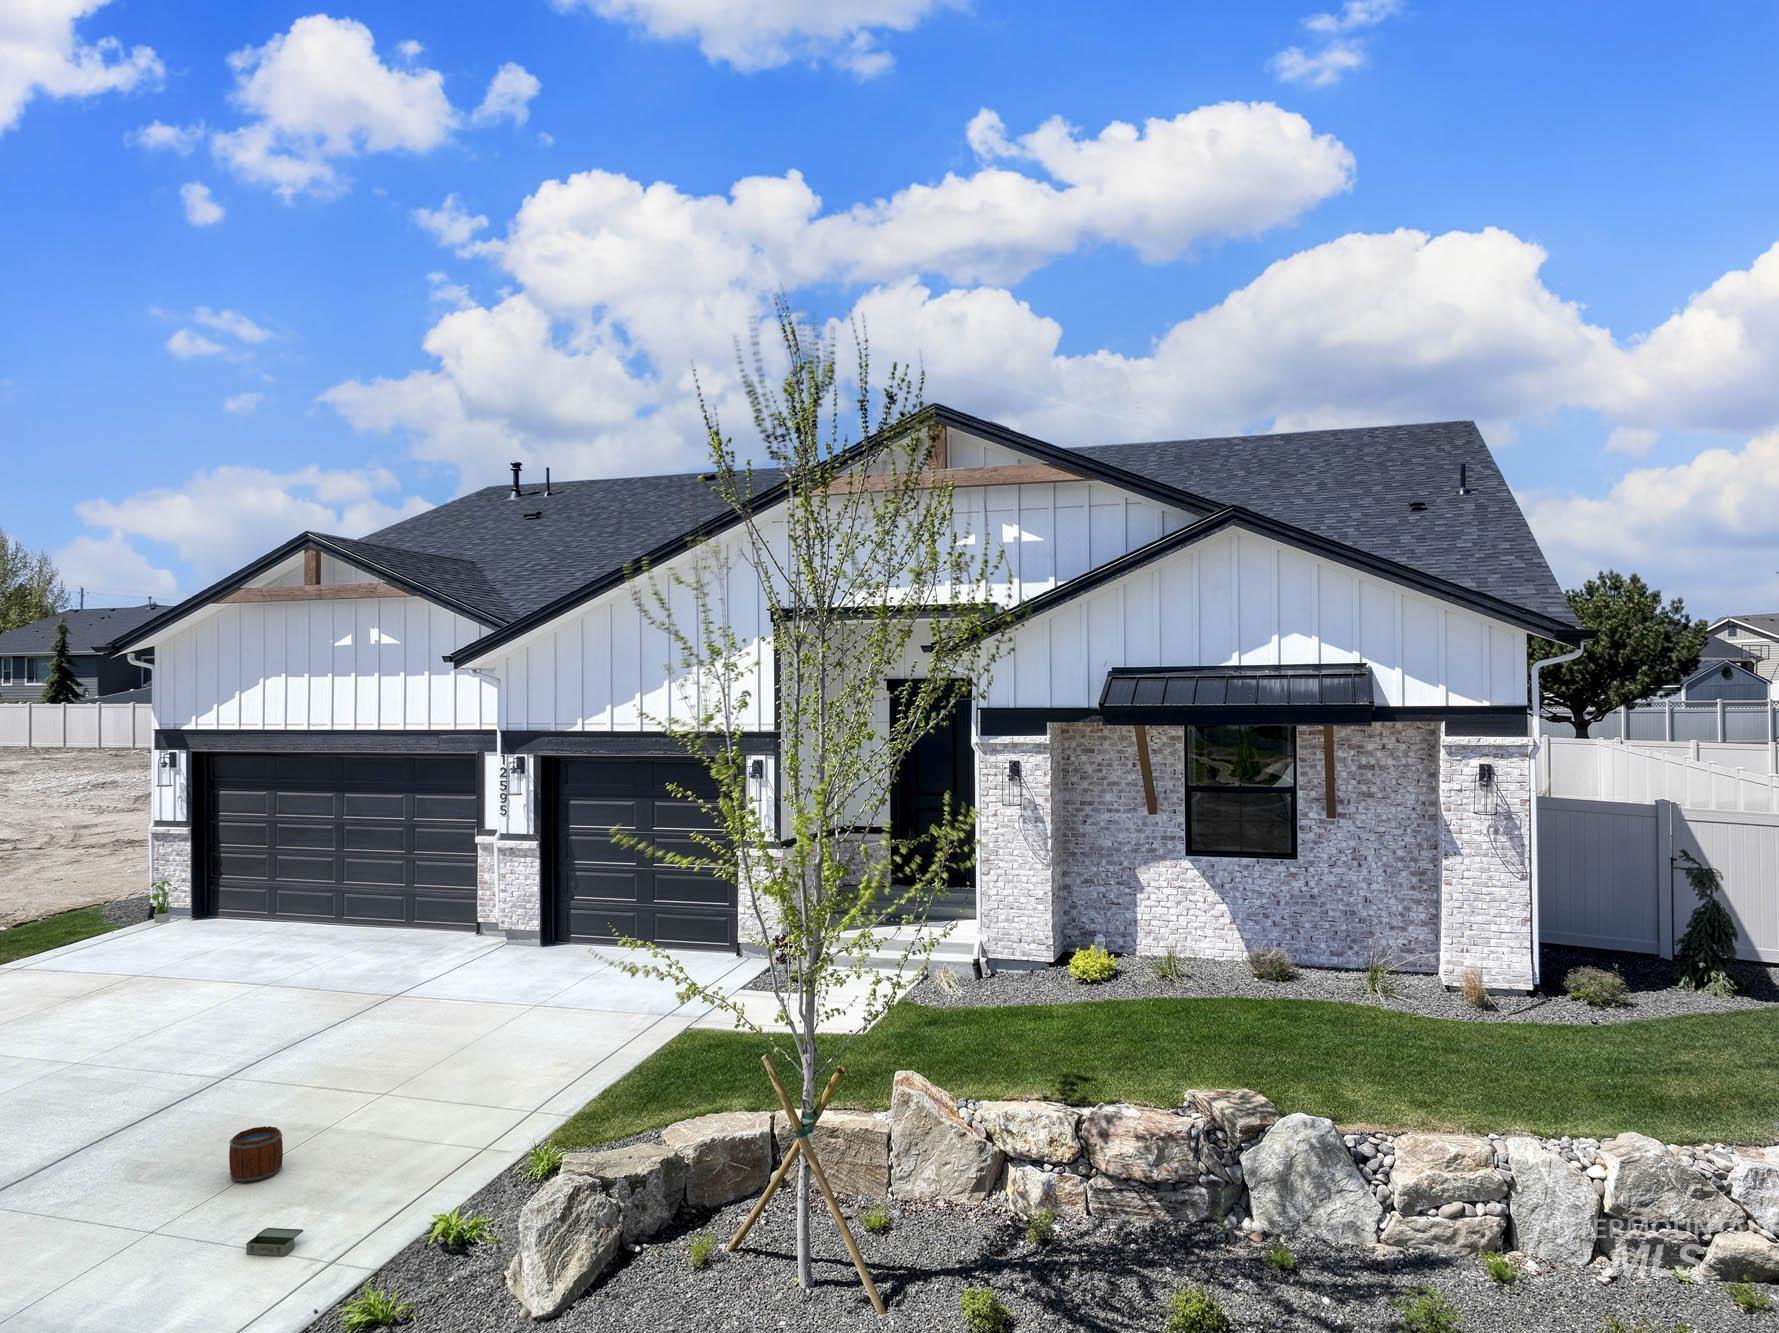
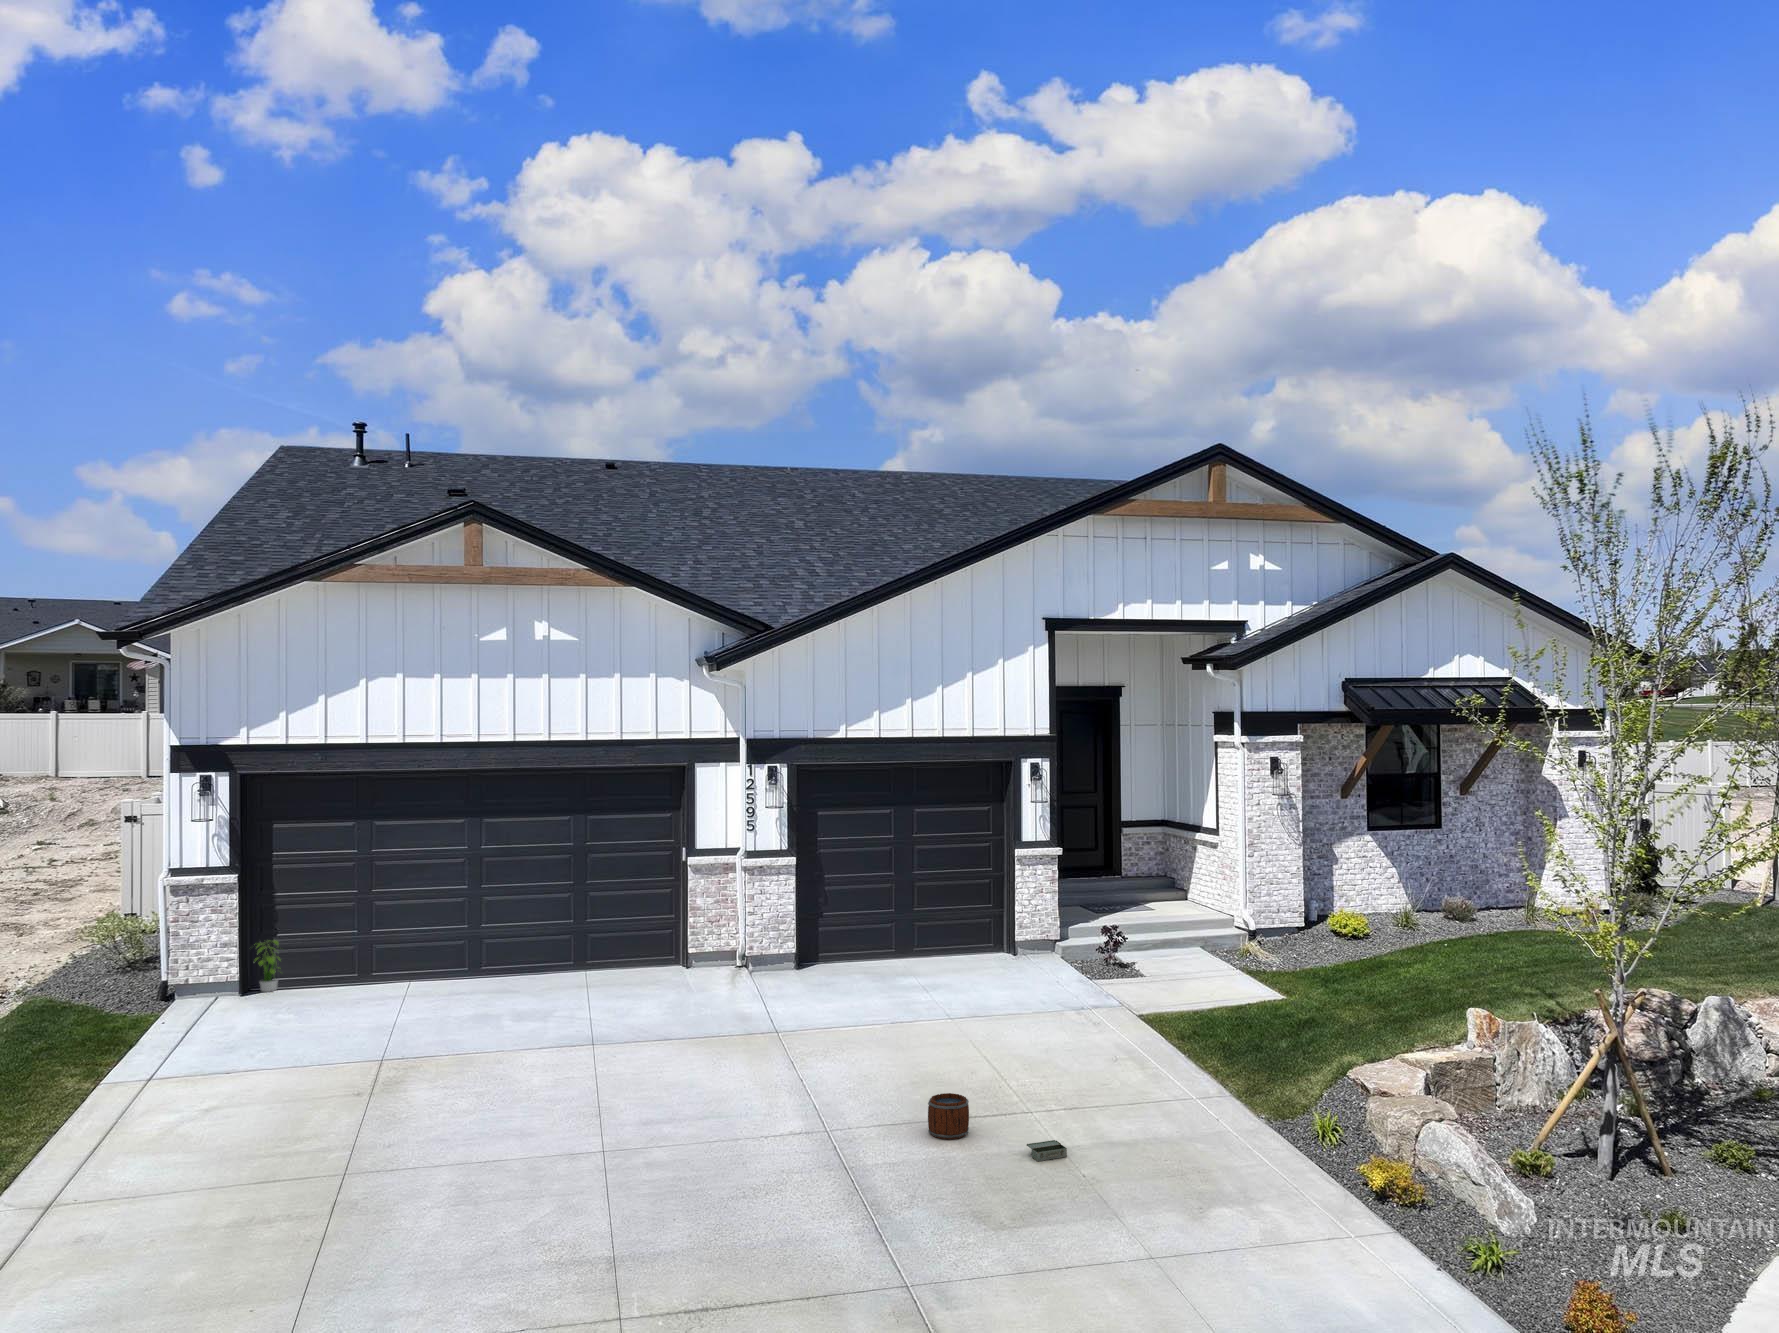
bucket: present [229,1126,283,1183] -> present [928,1093,969,1139]
toolbox: present [246,1228,303,1256] -> present [1027,1140,1067,1161]

